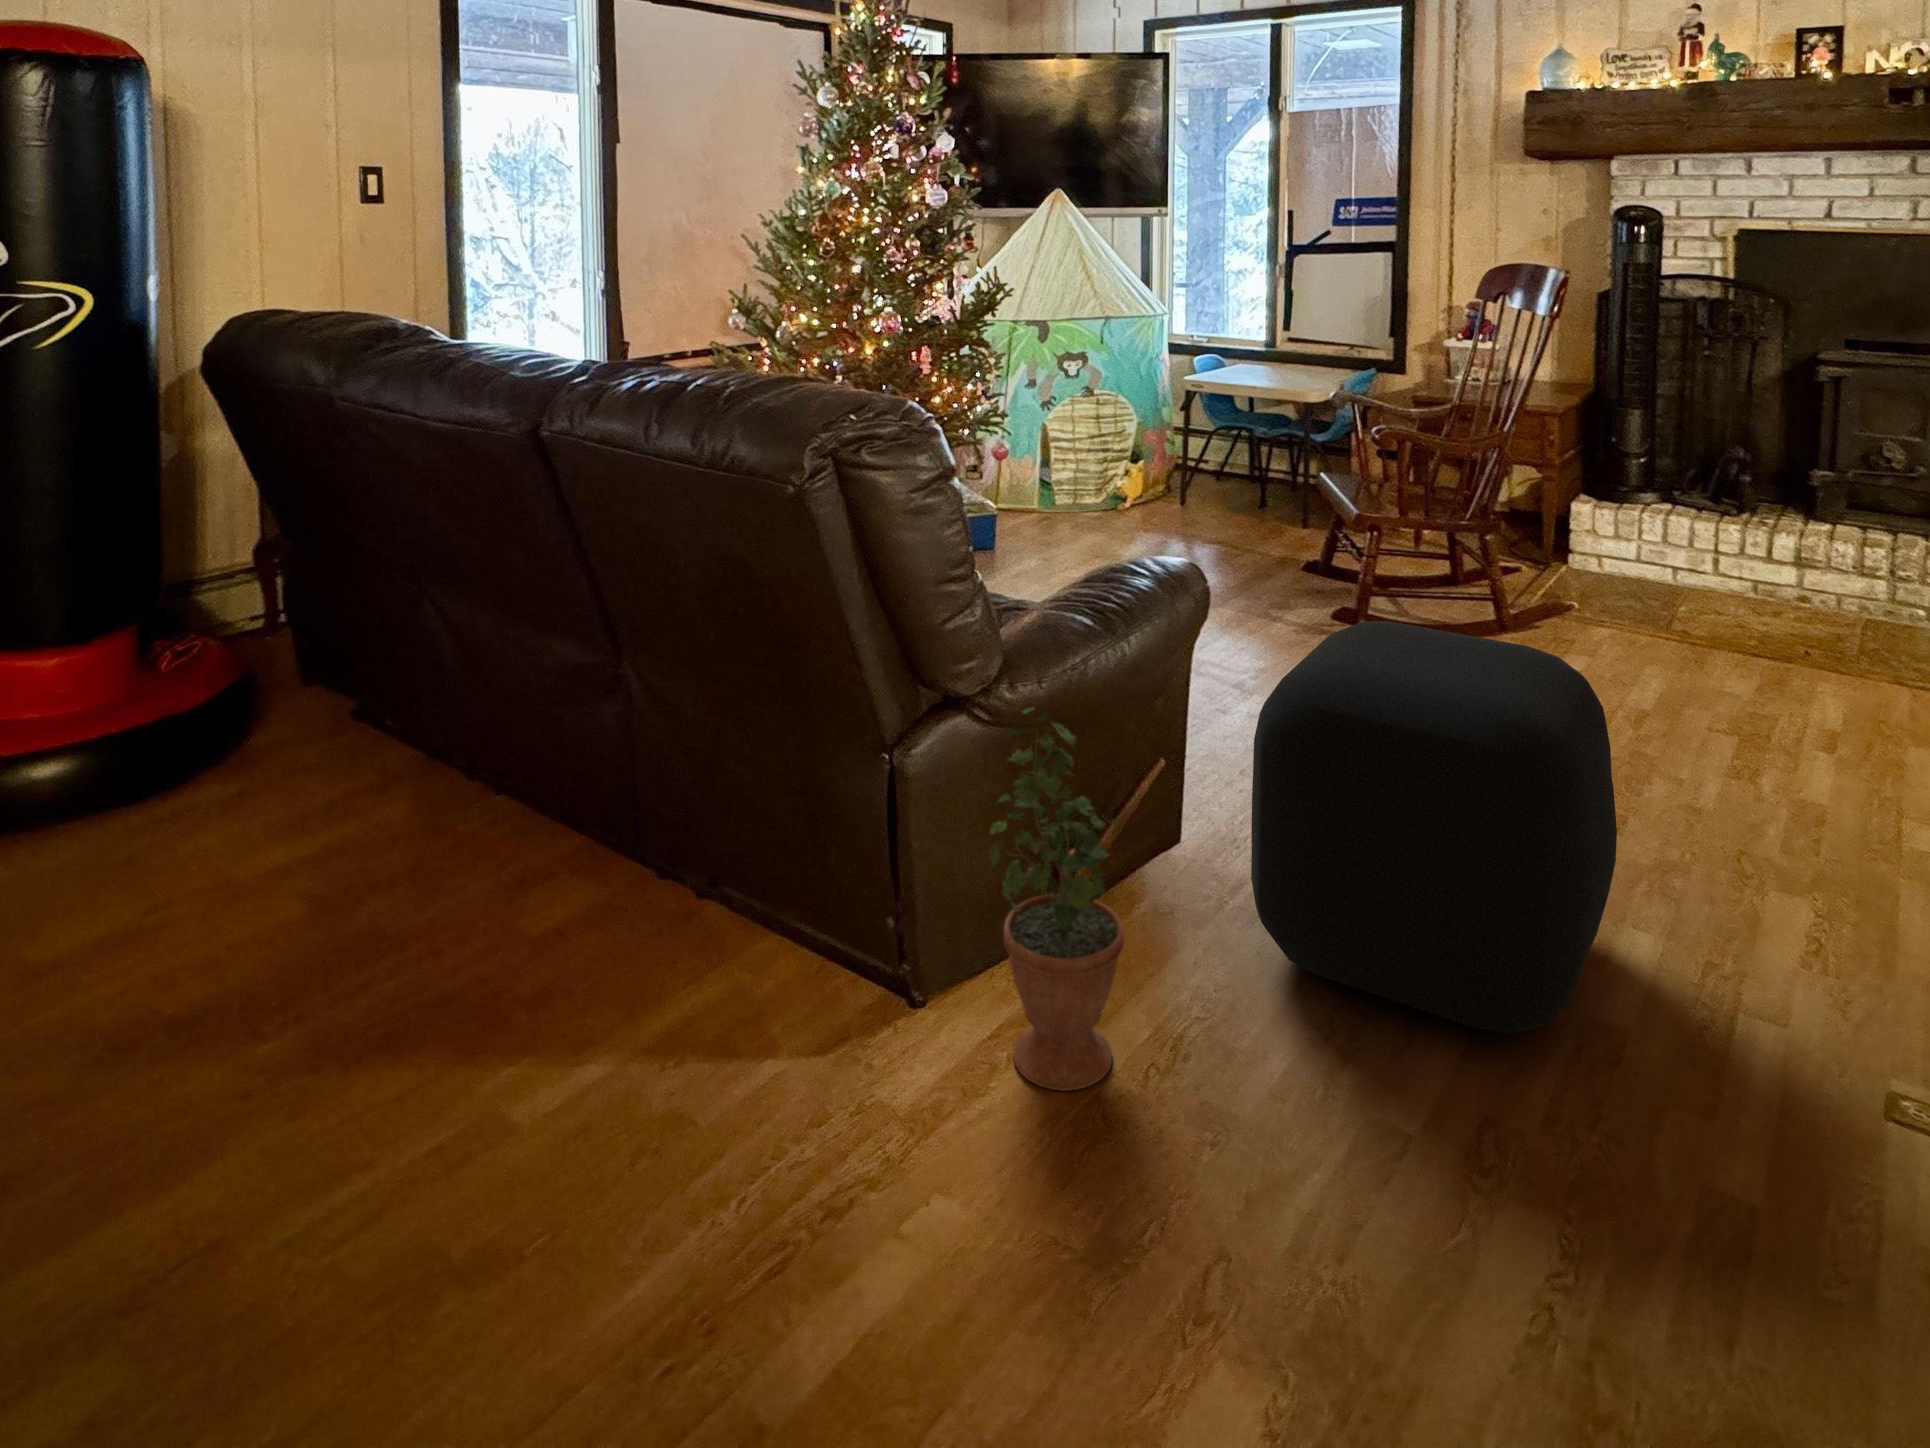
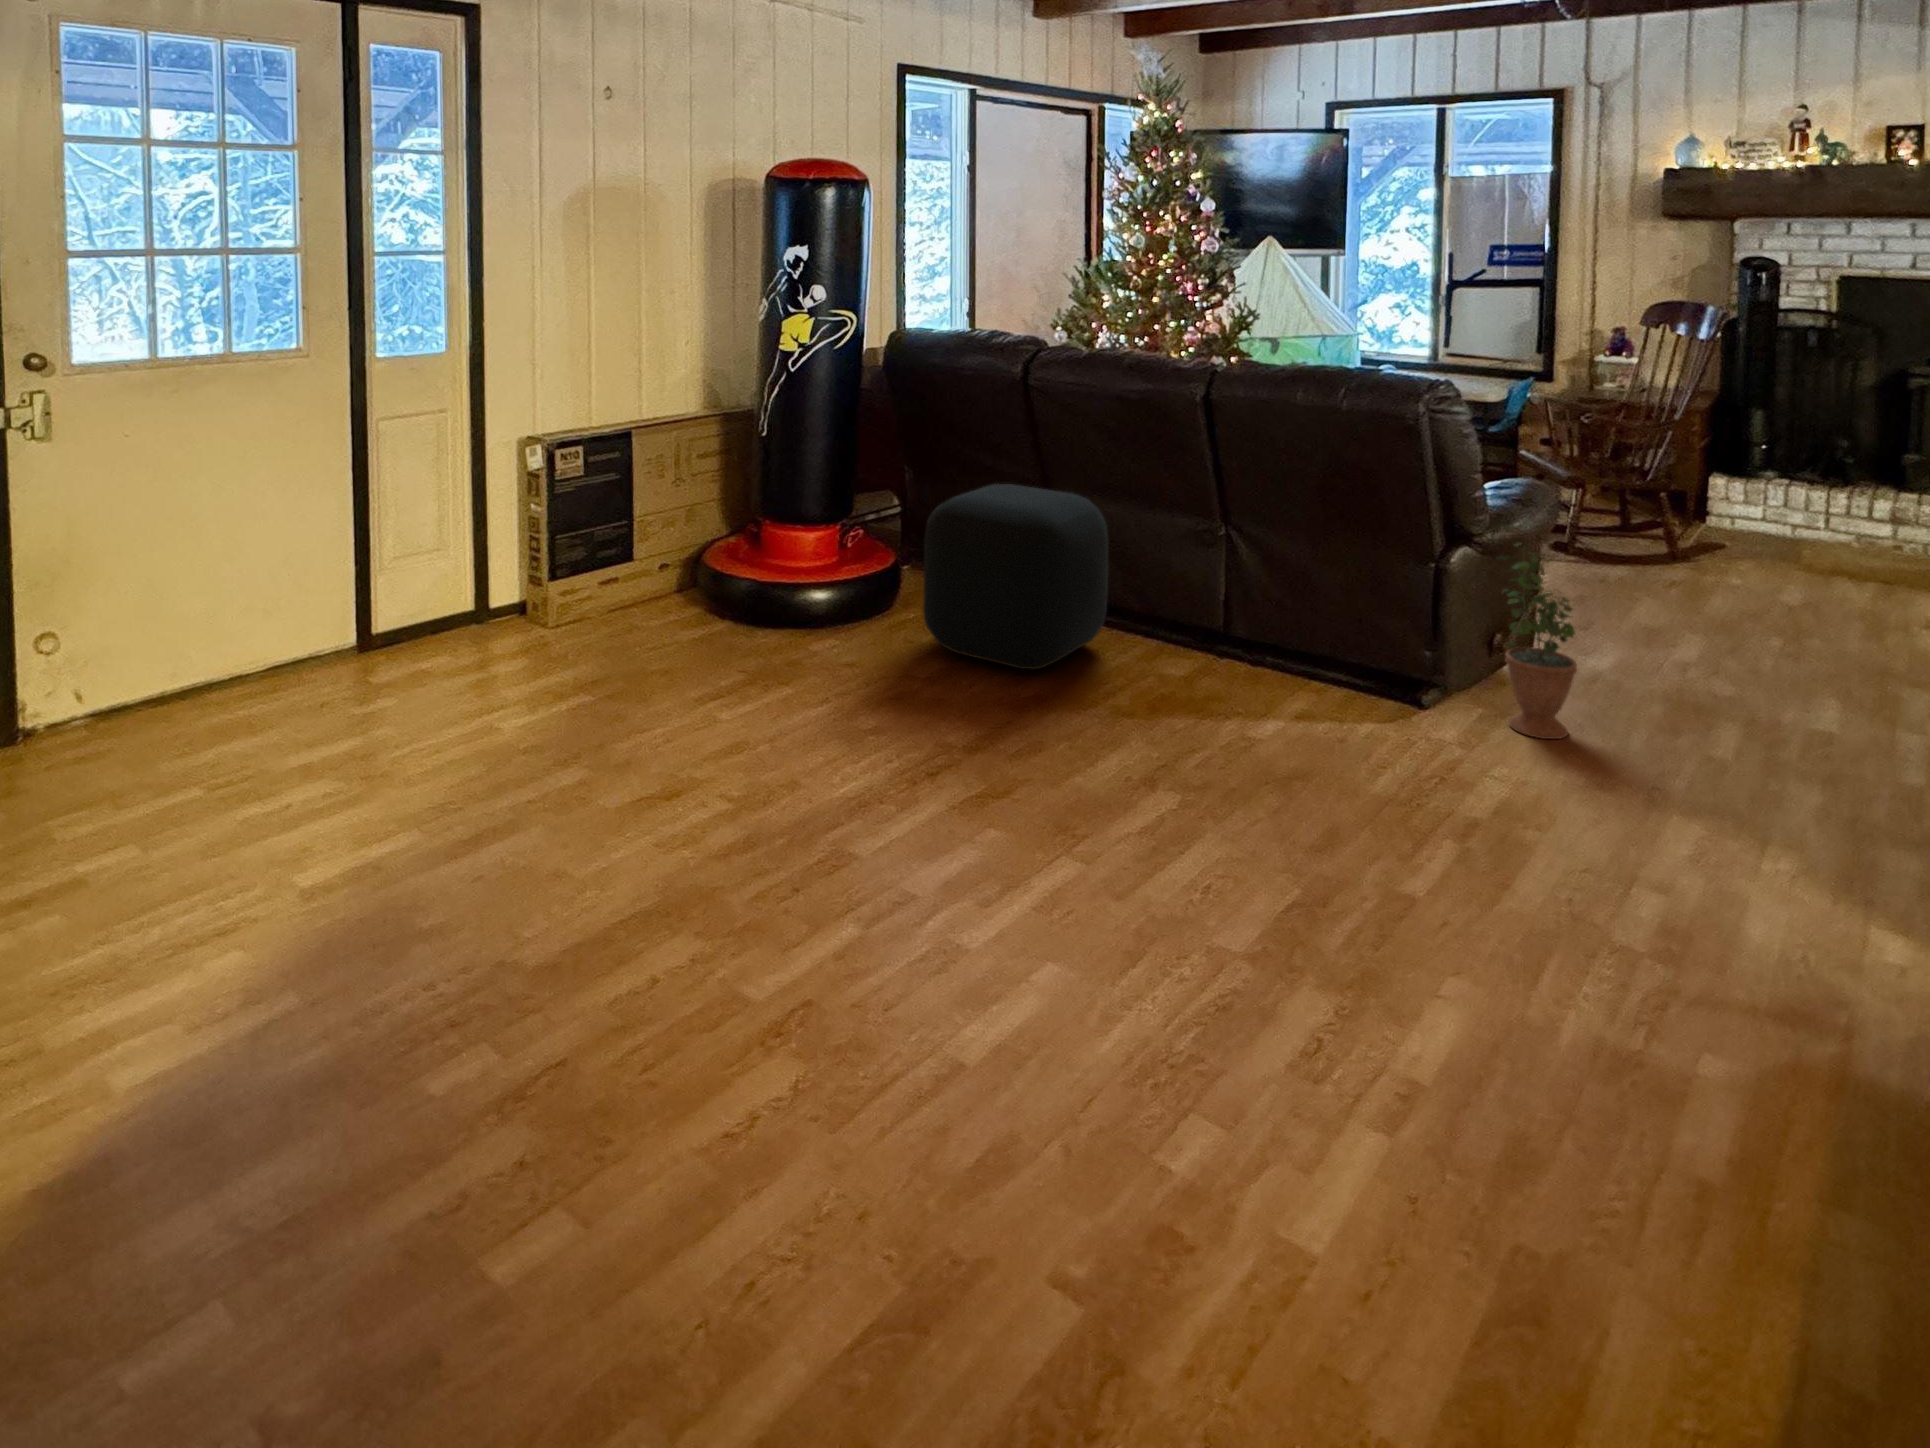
ottoman: present [1251,621,1617,1033] -> present [923,484,1108,669]

